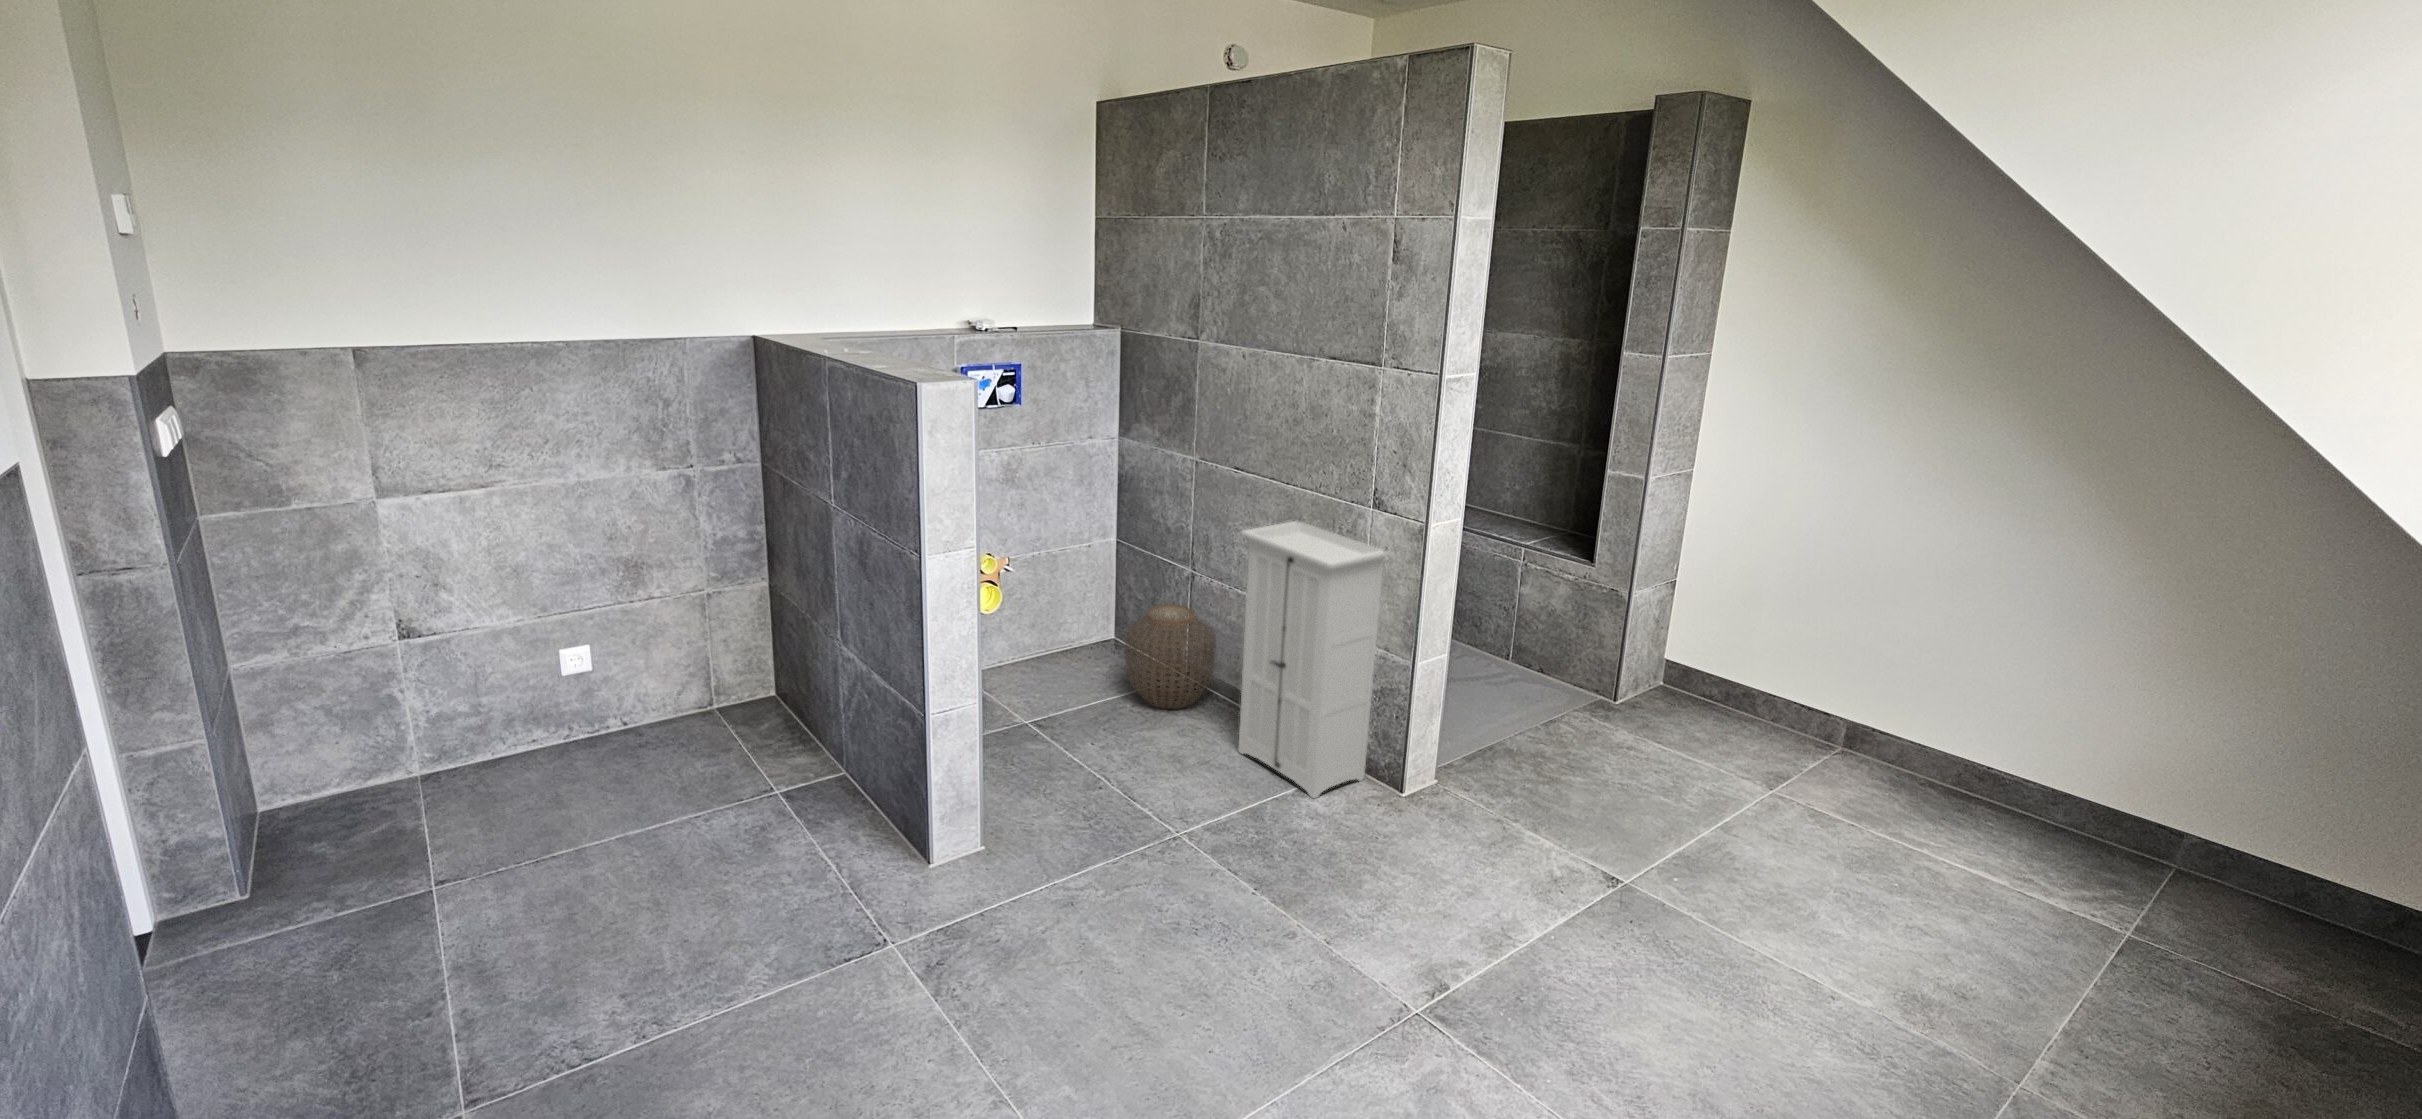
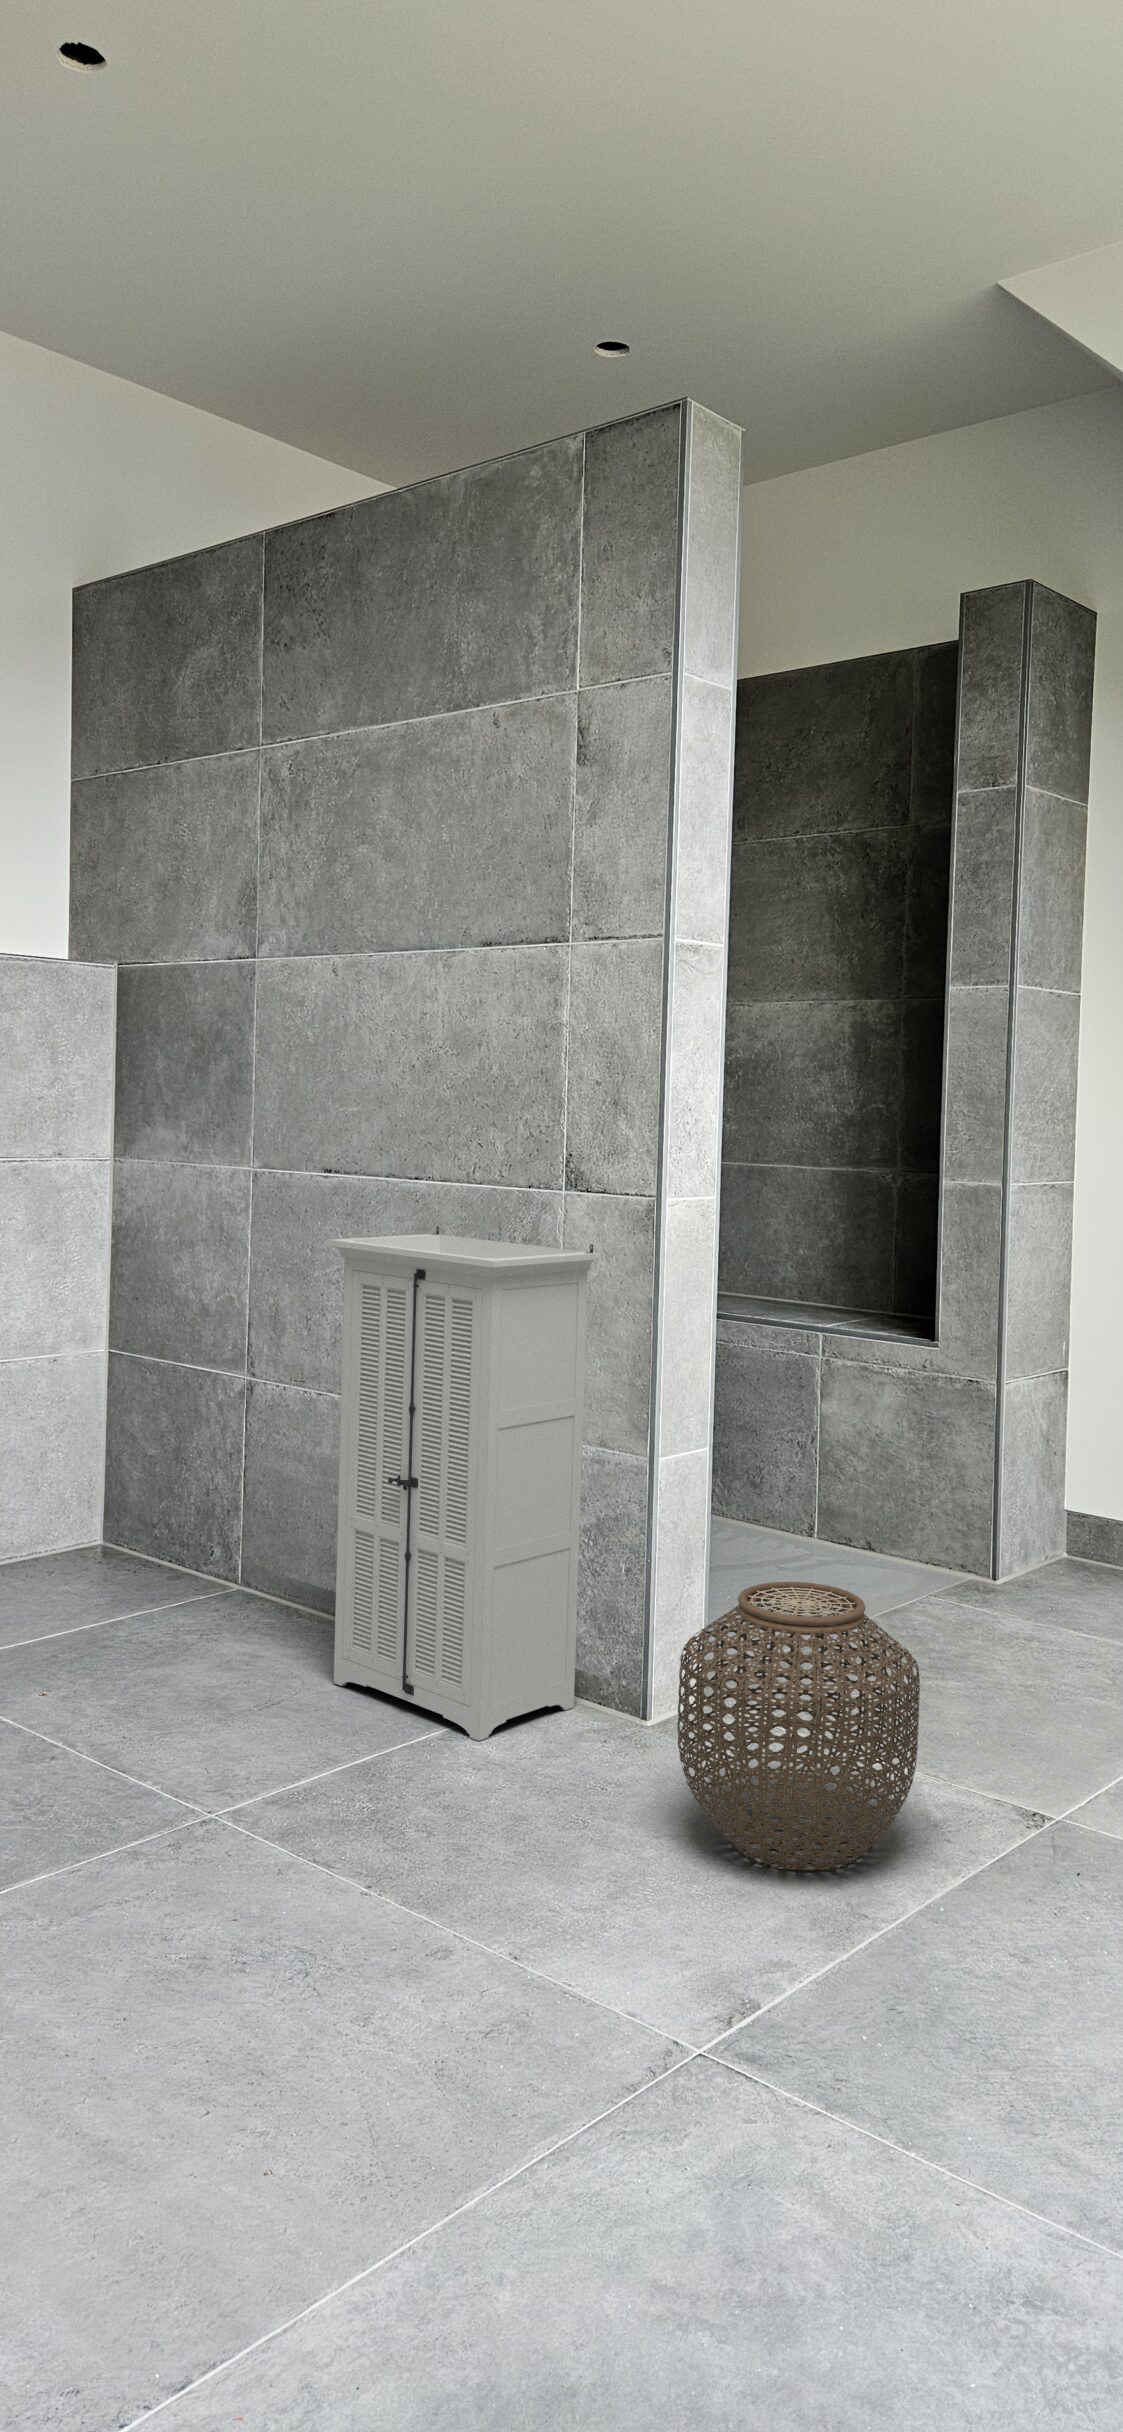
woven basket: present [1125,604,1215,709] -> present [677,1582,920,1871]

